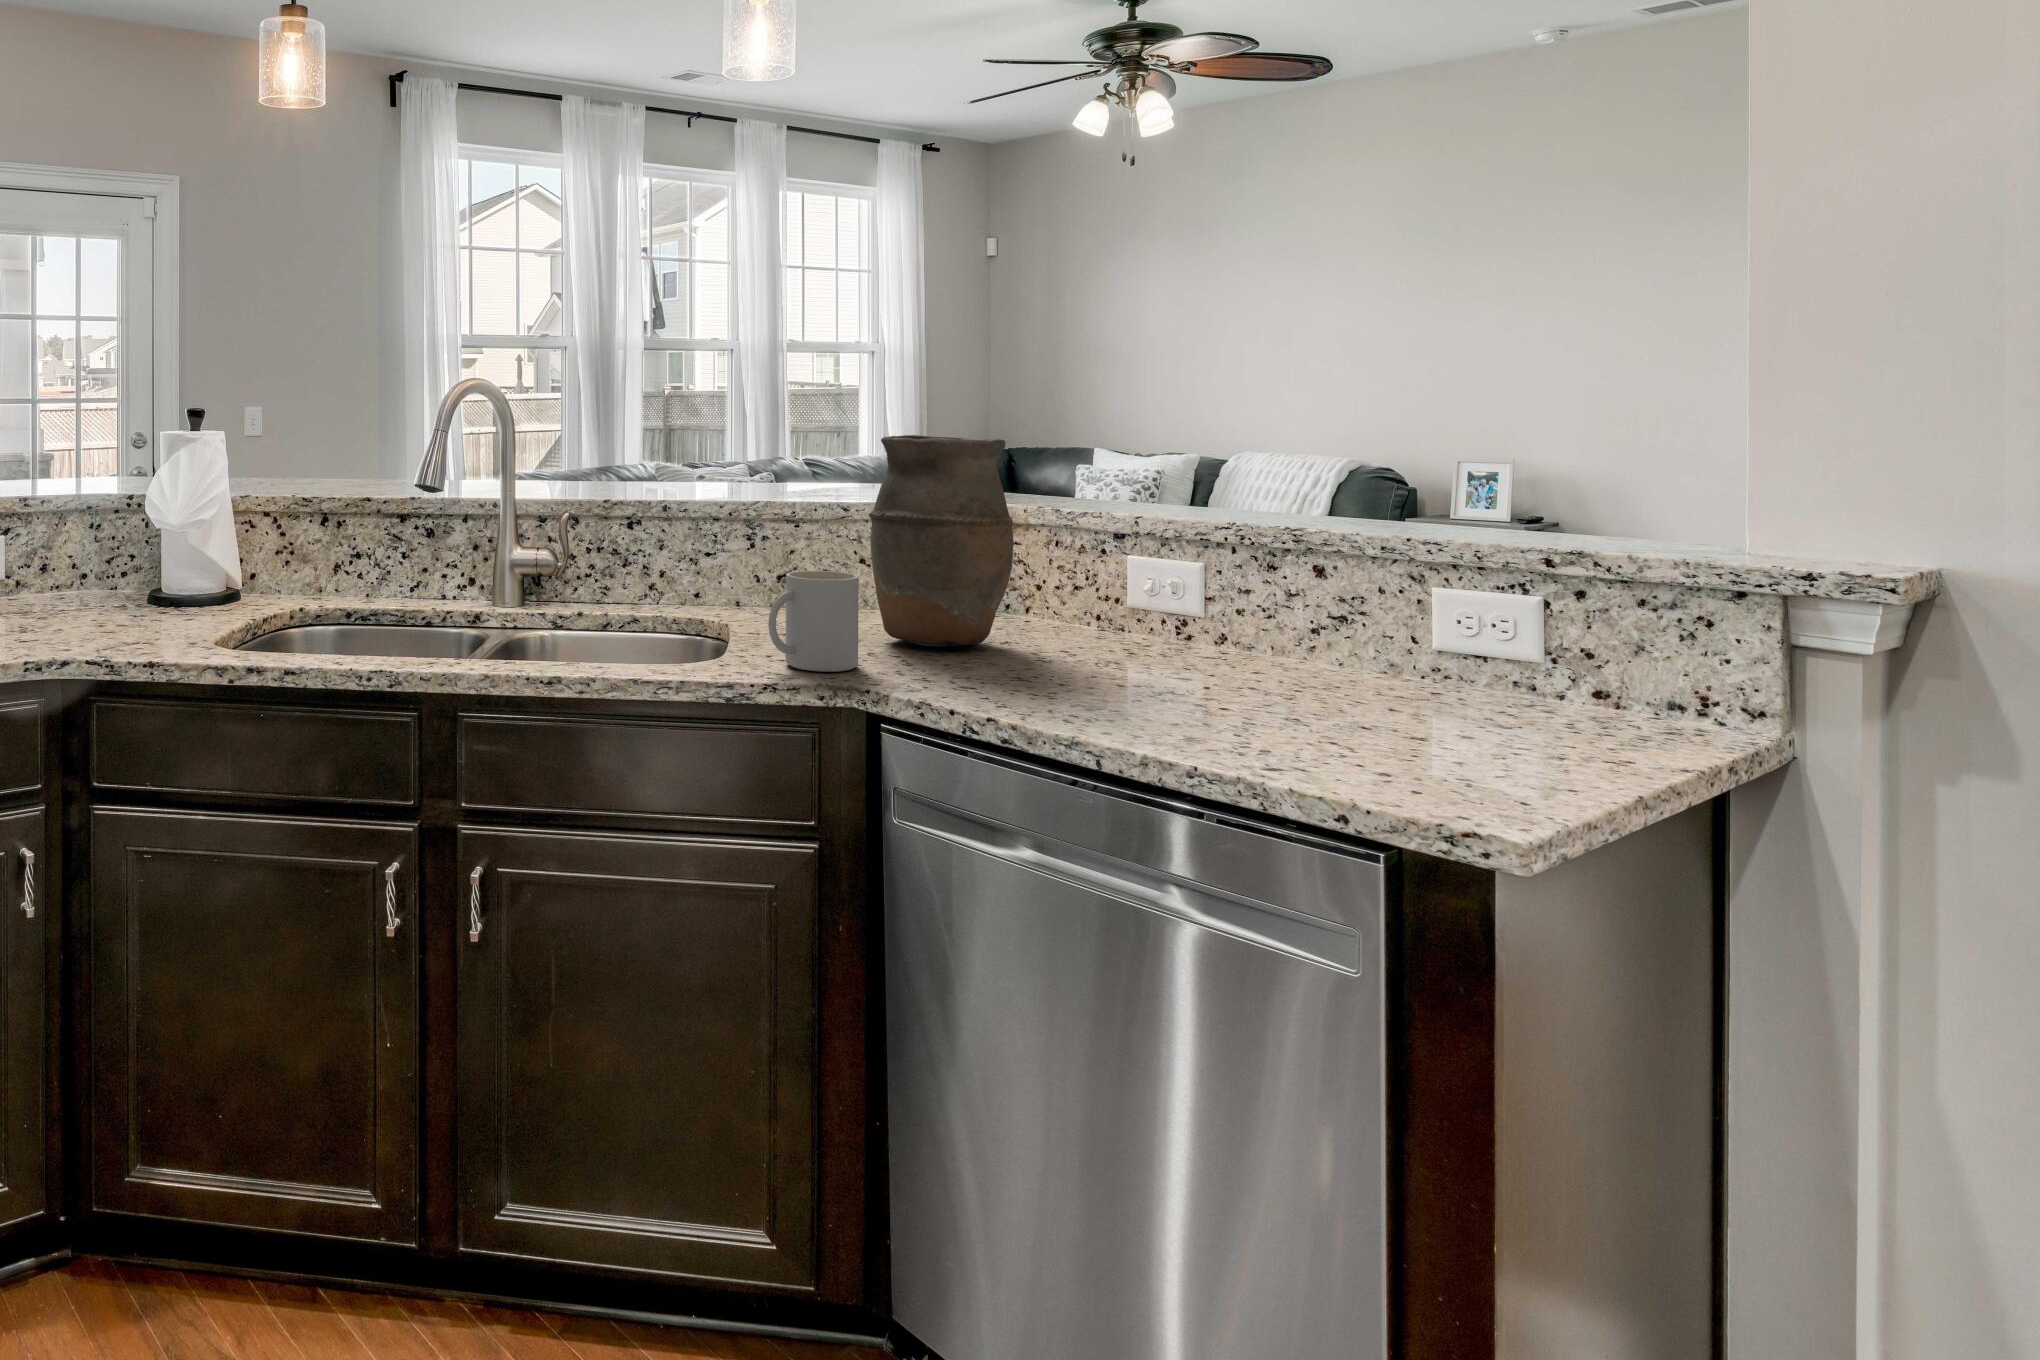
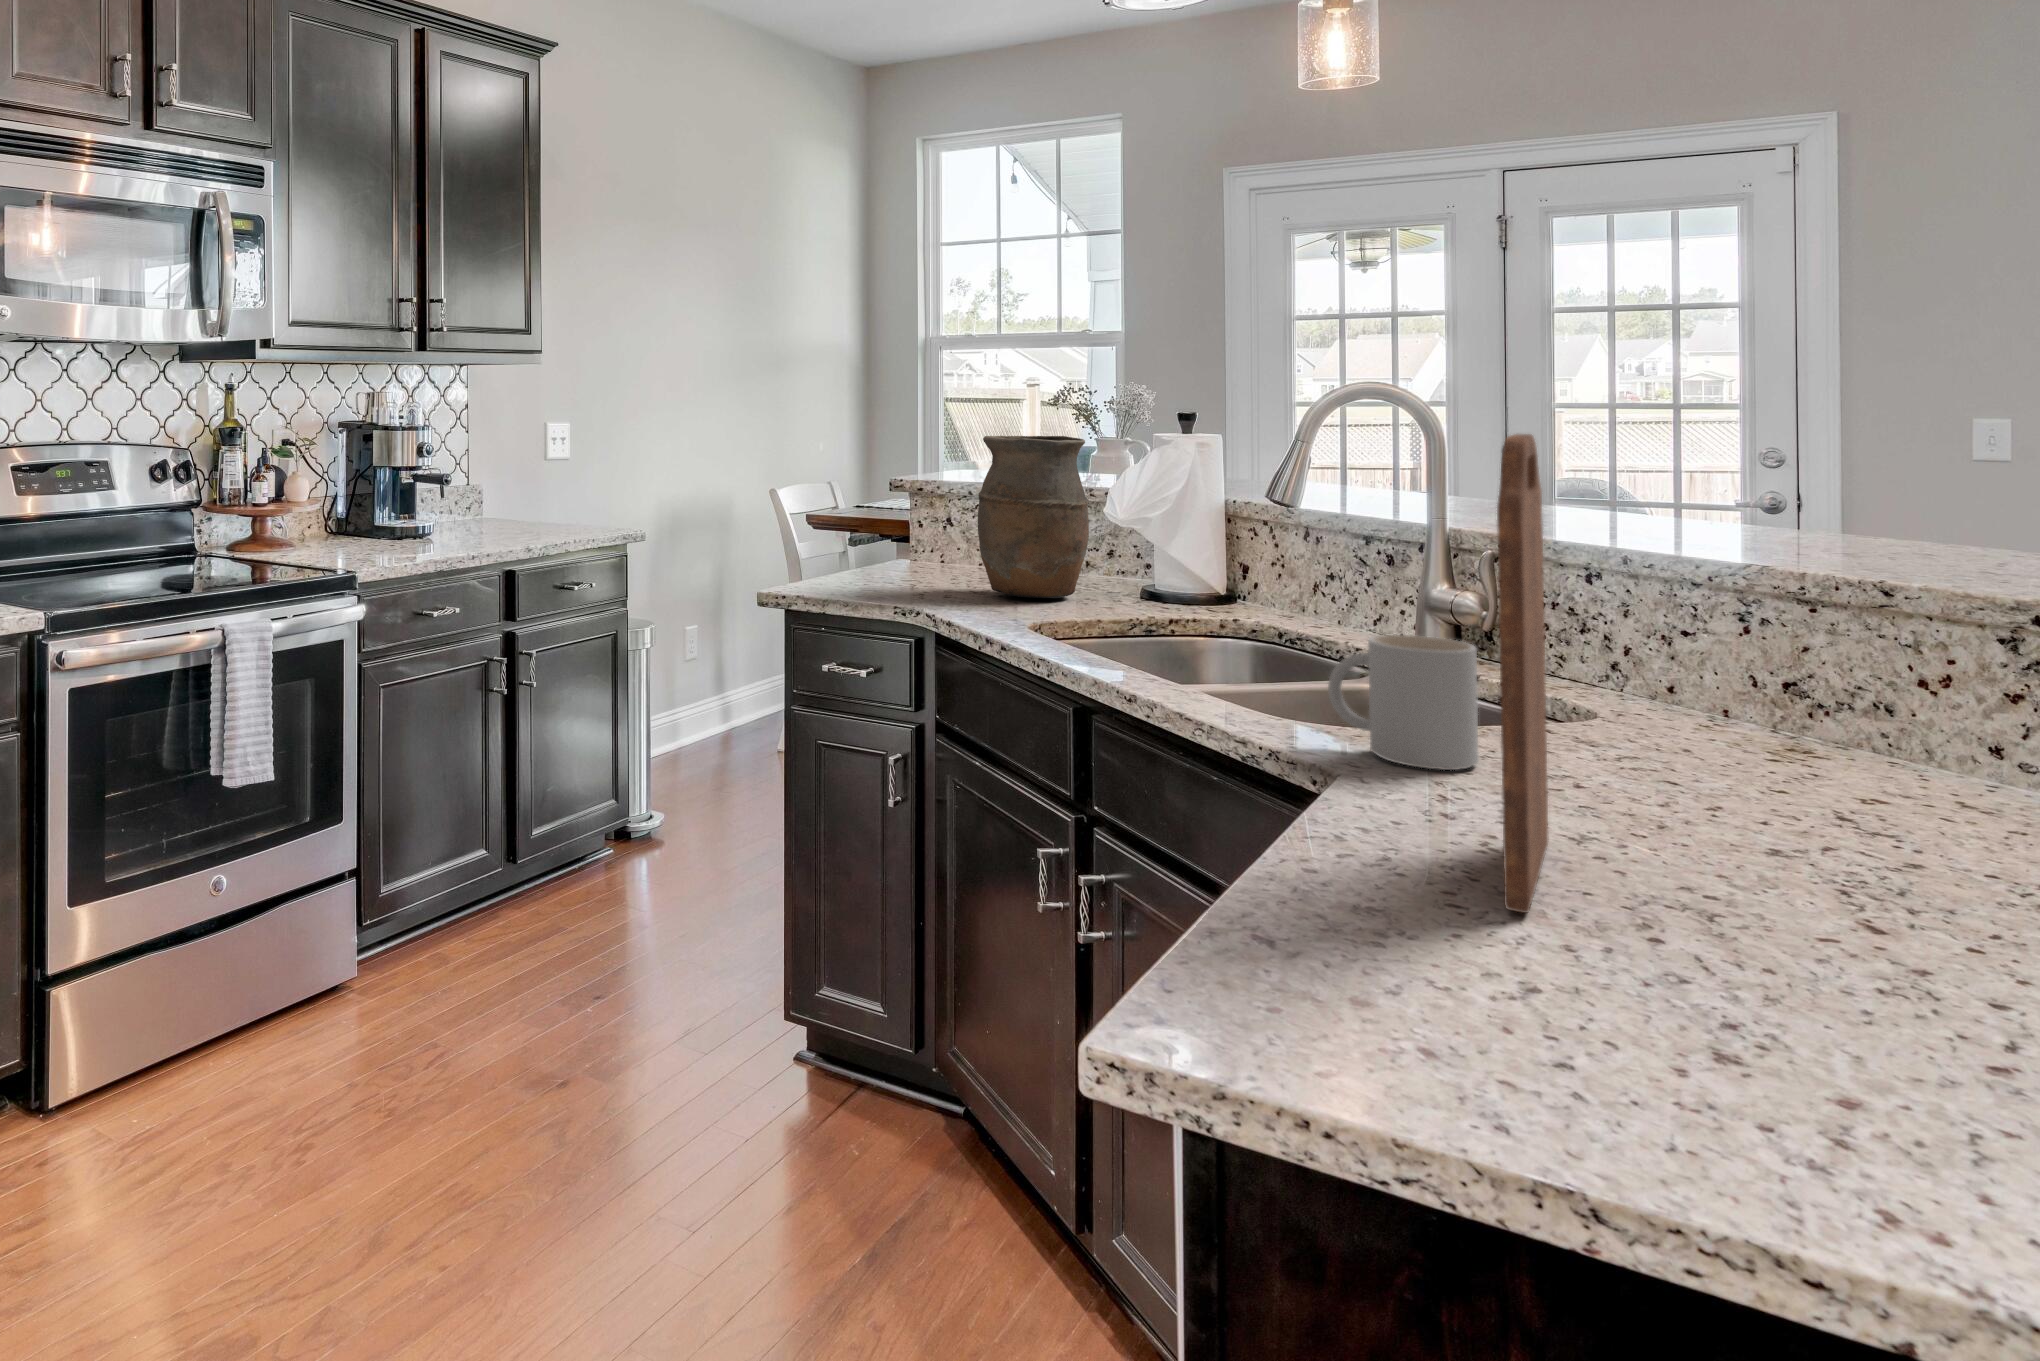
cutting board: none [1030,406,1192,720] -> present [1497,434,1549,913]
vase: present [868,435,1014,646] -> present [977,436,1089,598]

